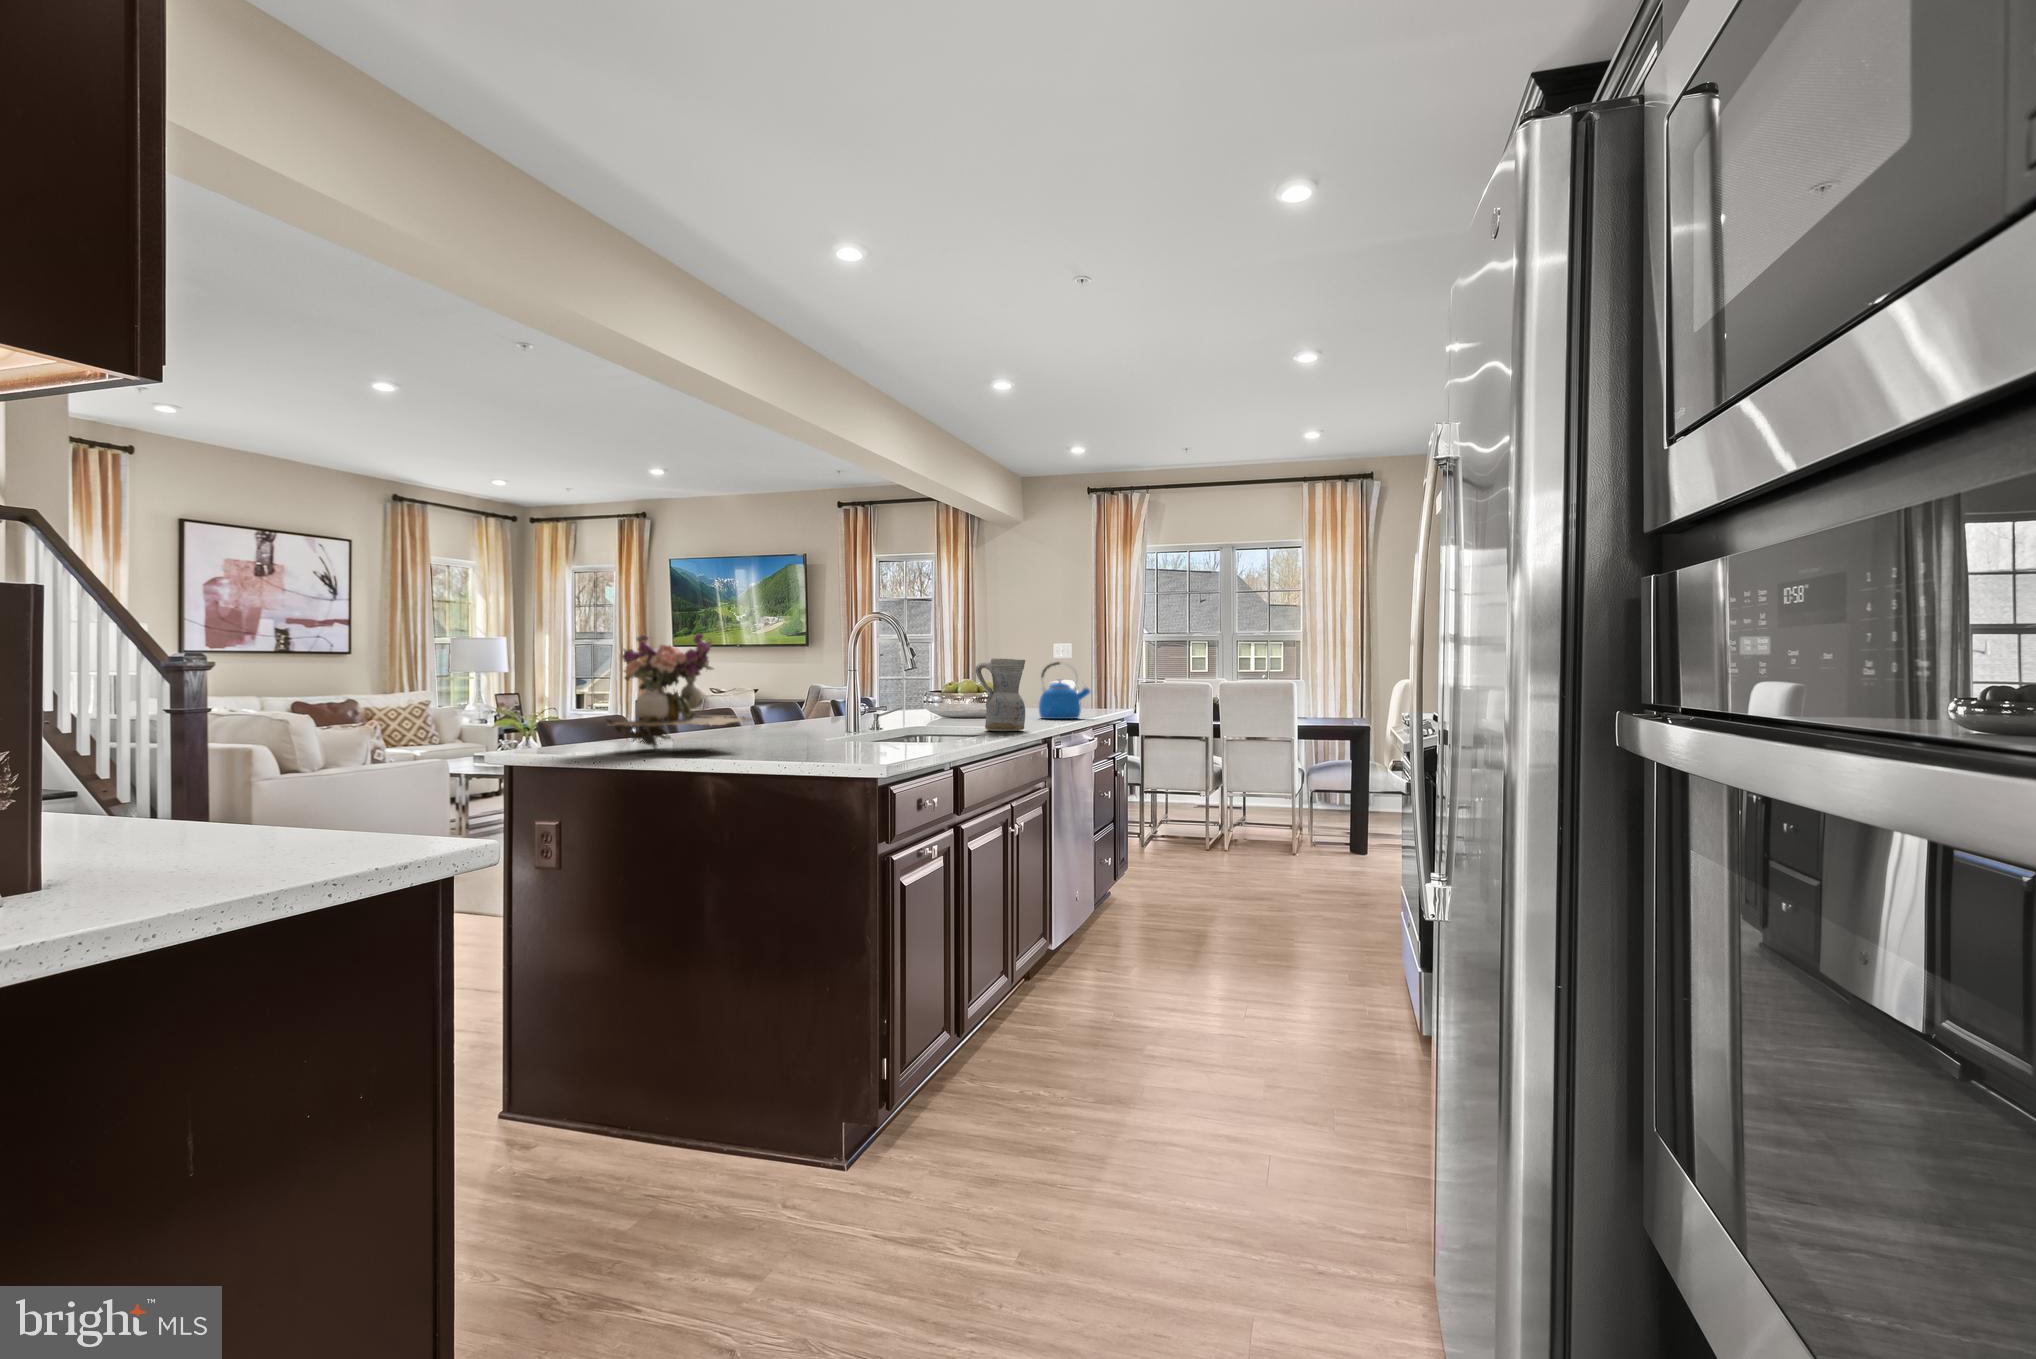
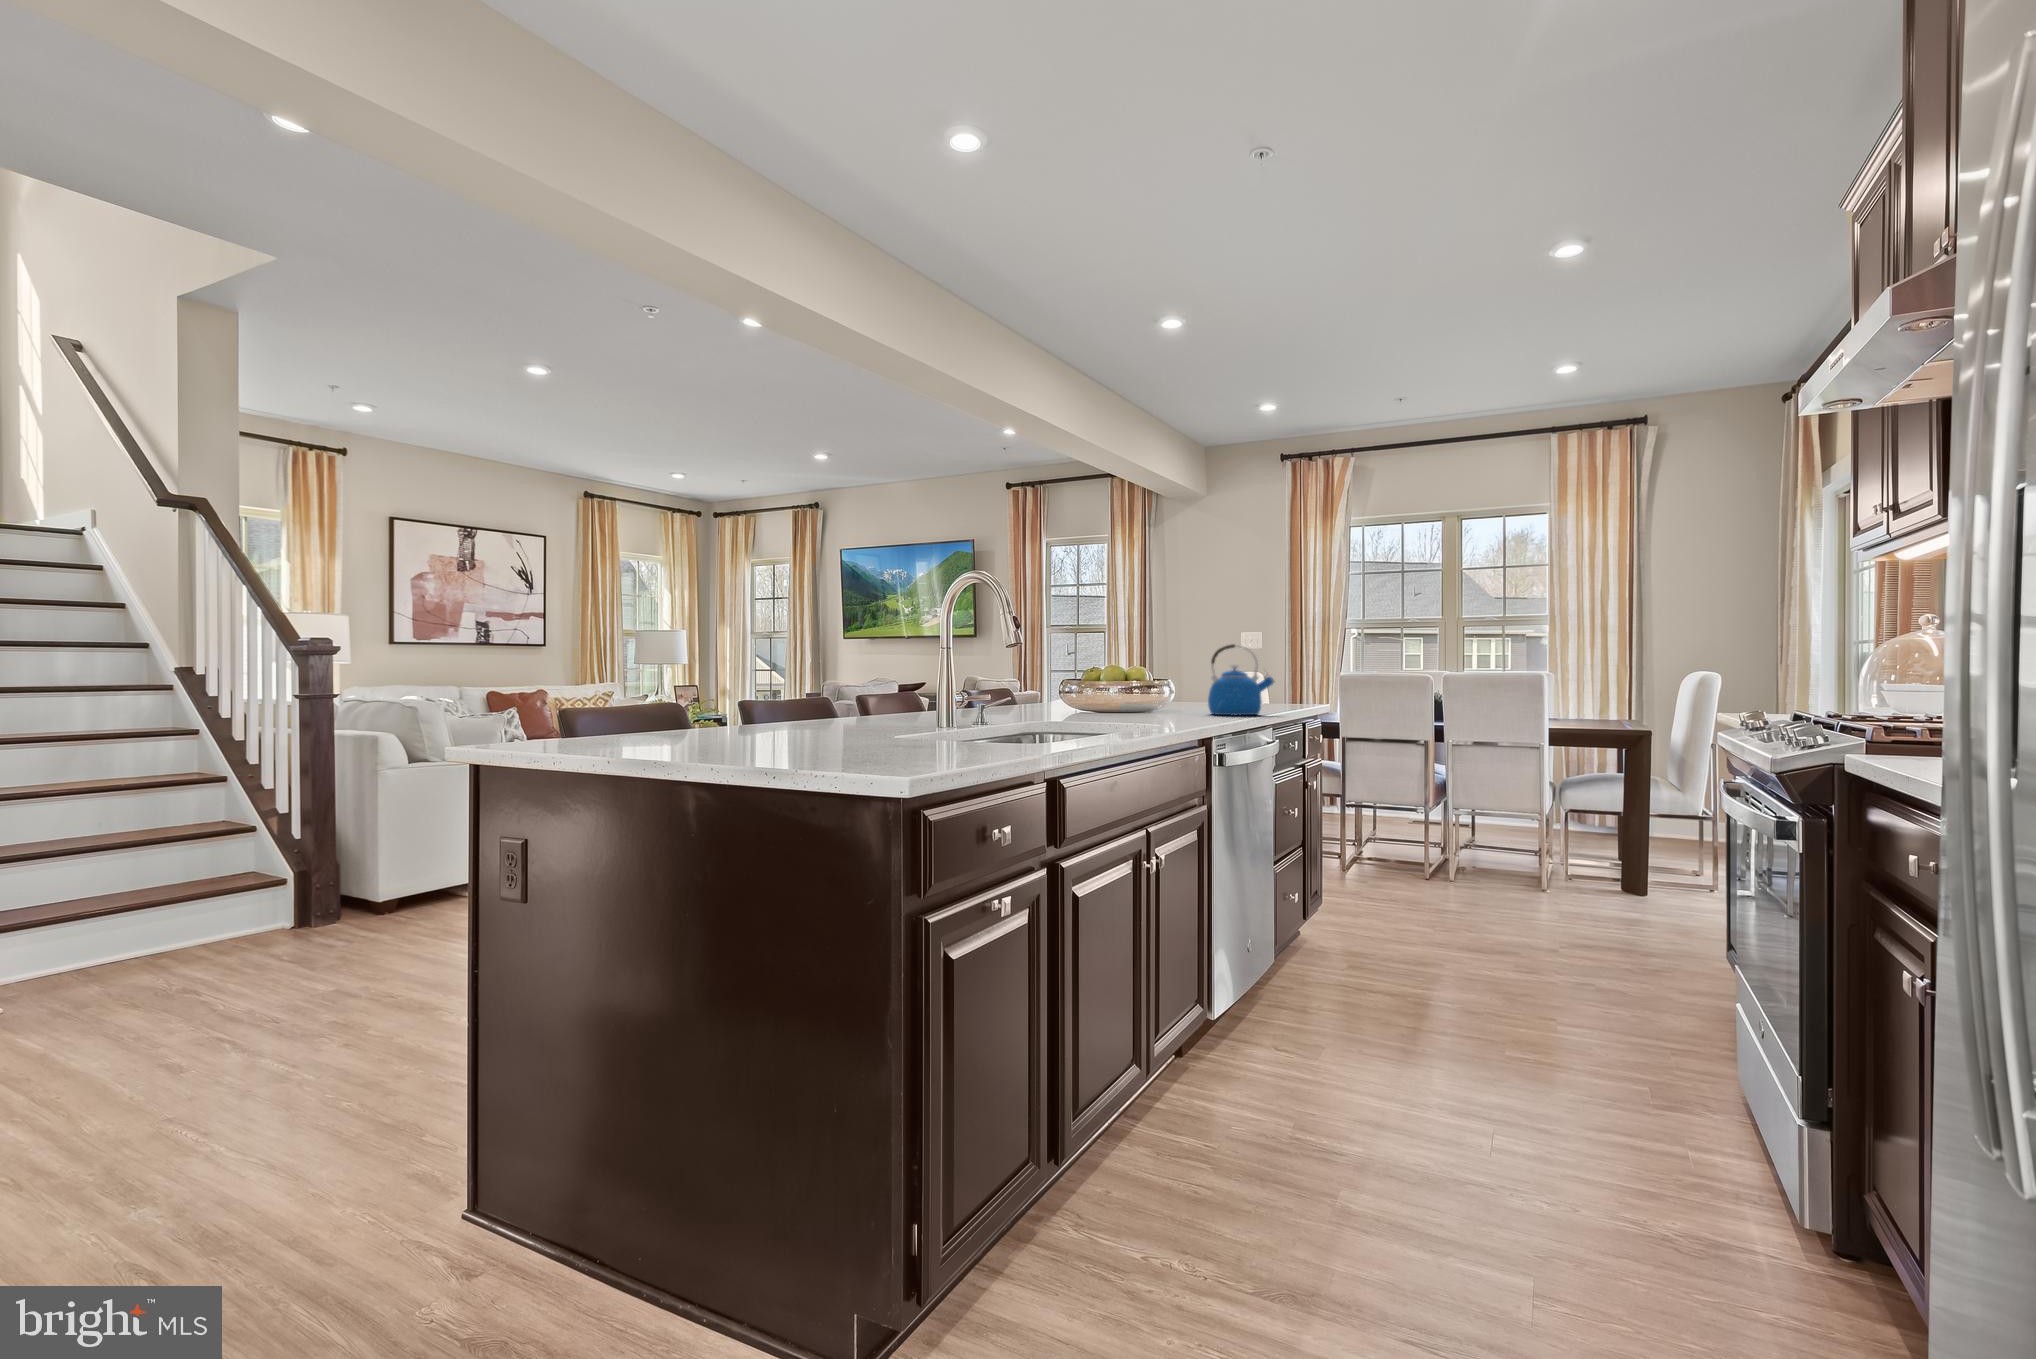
flower arrangement: present [607,634,754,749] -> none [552,588,768,749]
ceramic pitcher: present [976,658,1025,731] -> none [1111,633,1177,729]

